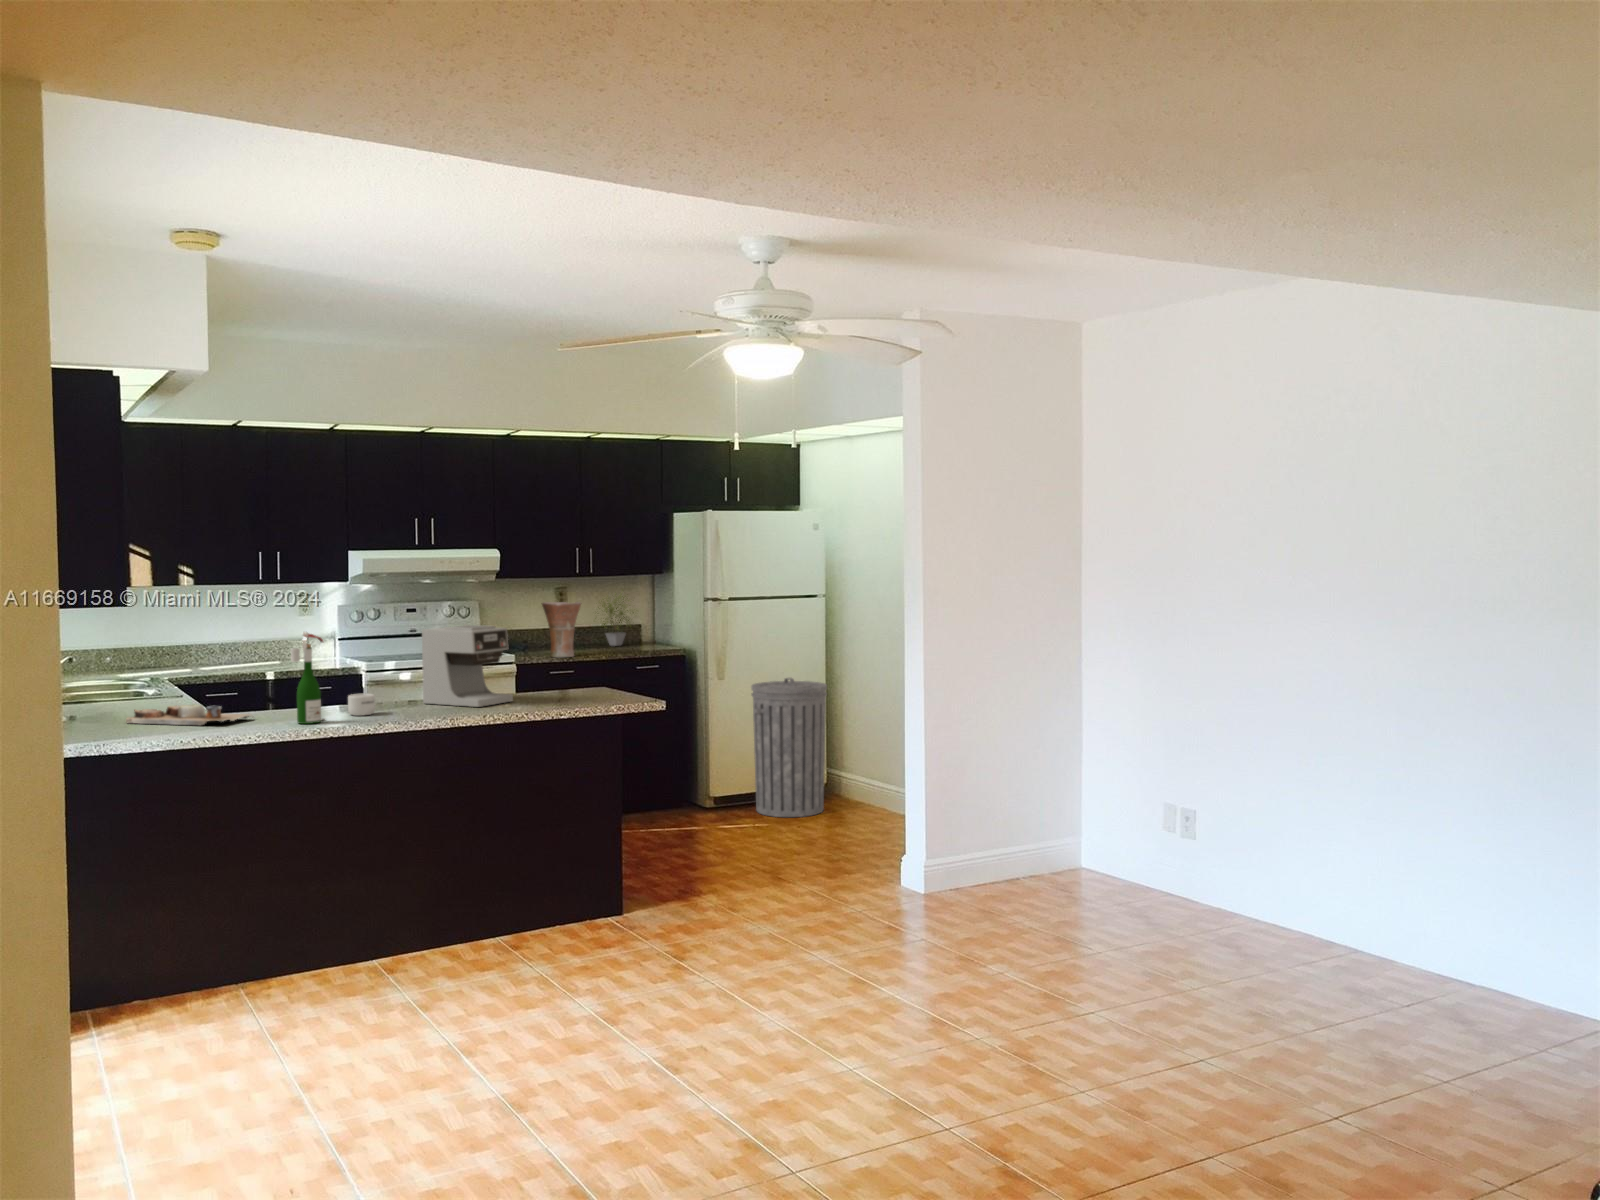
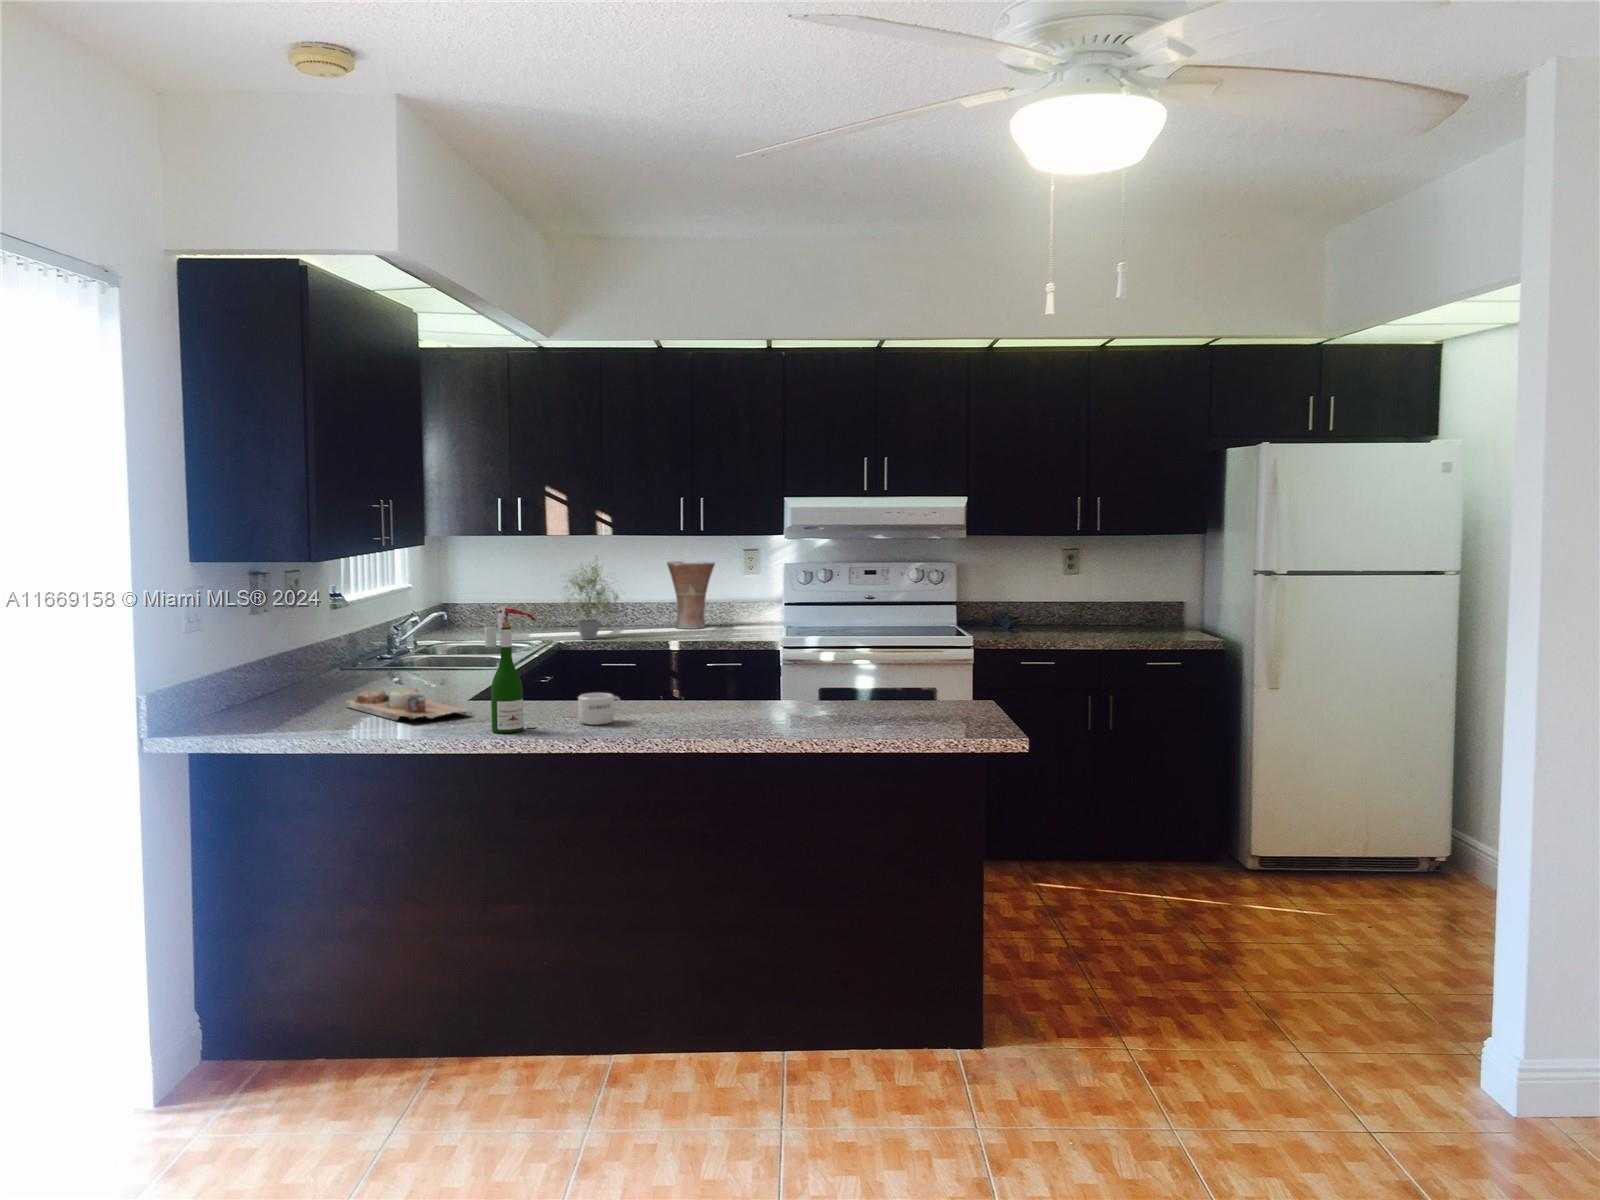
potted plant: present [598,595,634,646] -> present [565,556,619,640]
vase: present [542,602,581,657] -> present [667,561,715,629]
coffee maker: present [422,625,513,707] -> none [707,603,822,726]
trash can: present [751,678,827,817] -> none [1314,697,1444,914]

